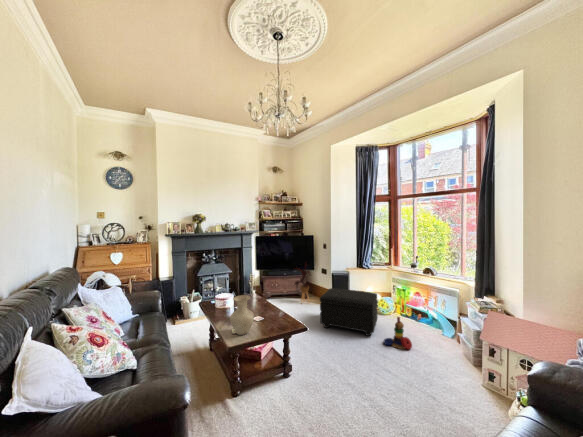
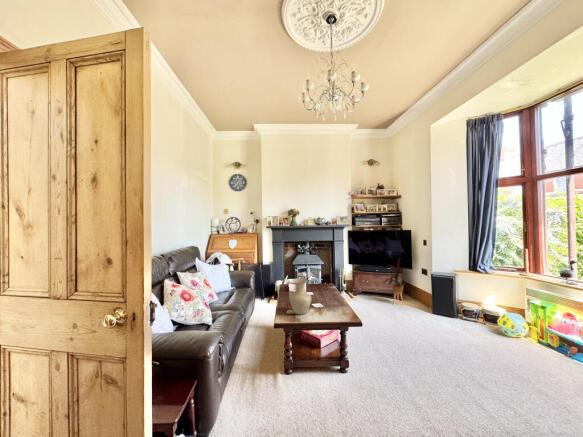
footstool: present [320,288,378,336] -> none [405,290,491,356]
stacking toy: present [384,317,412,349] -> none [489,338,538,387]

